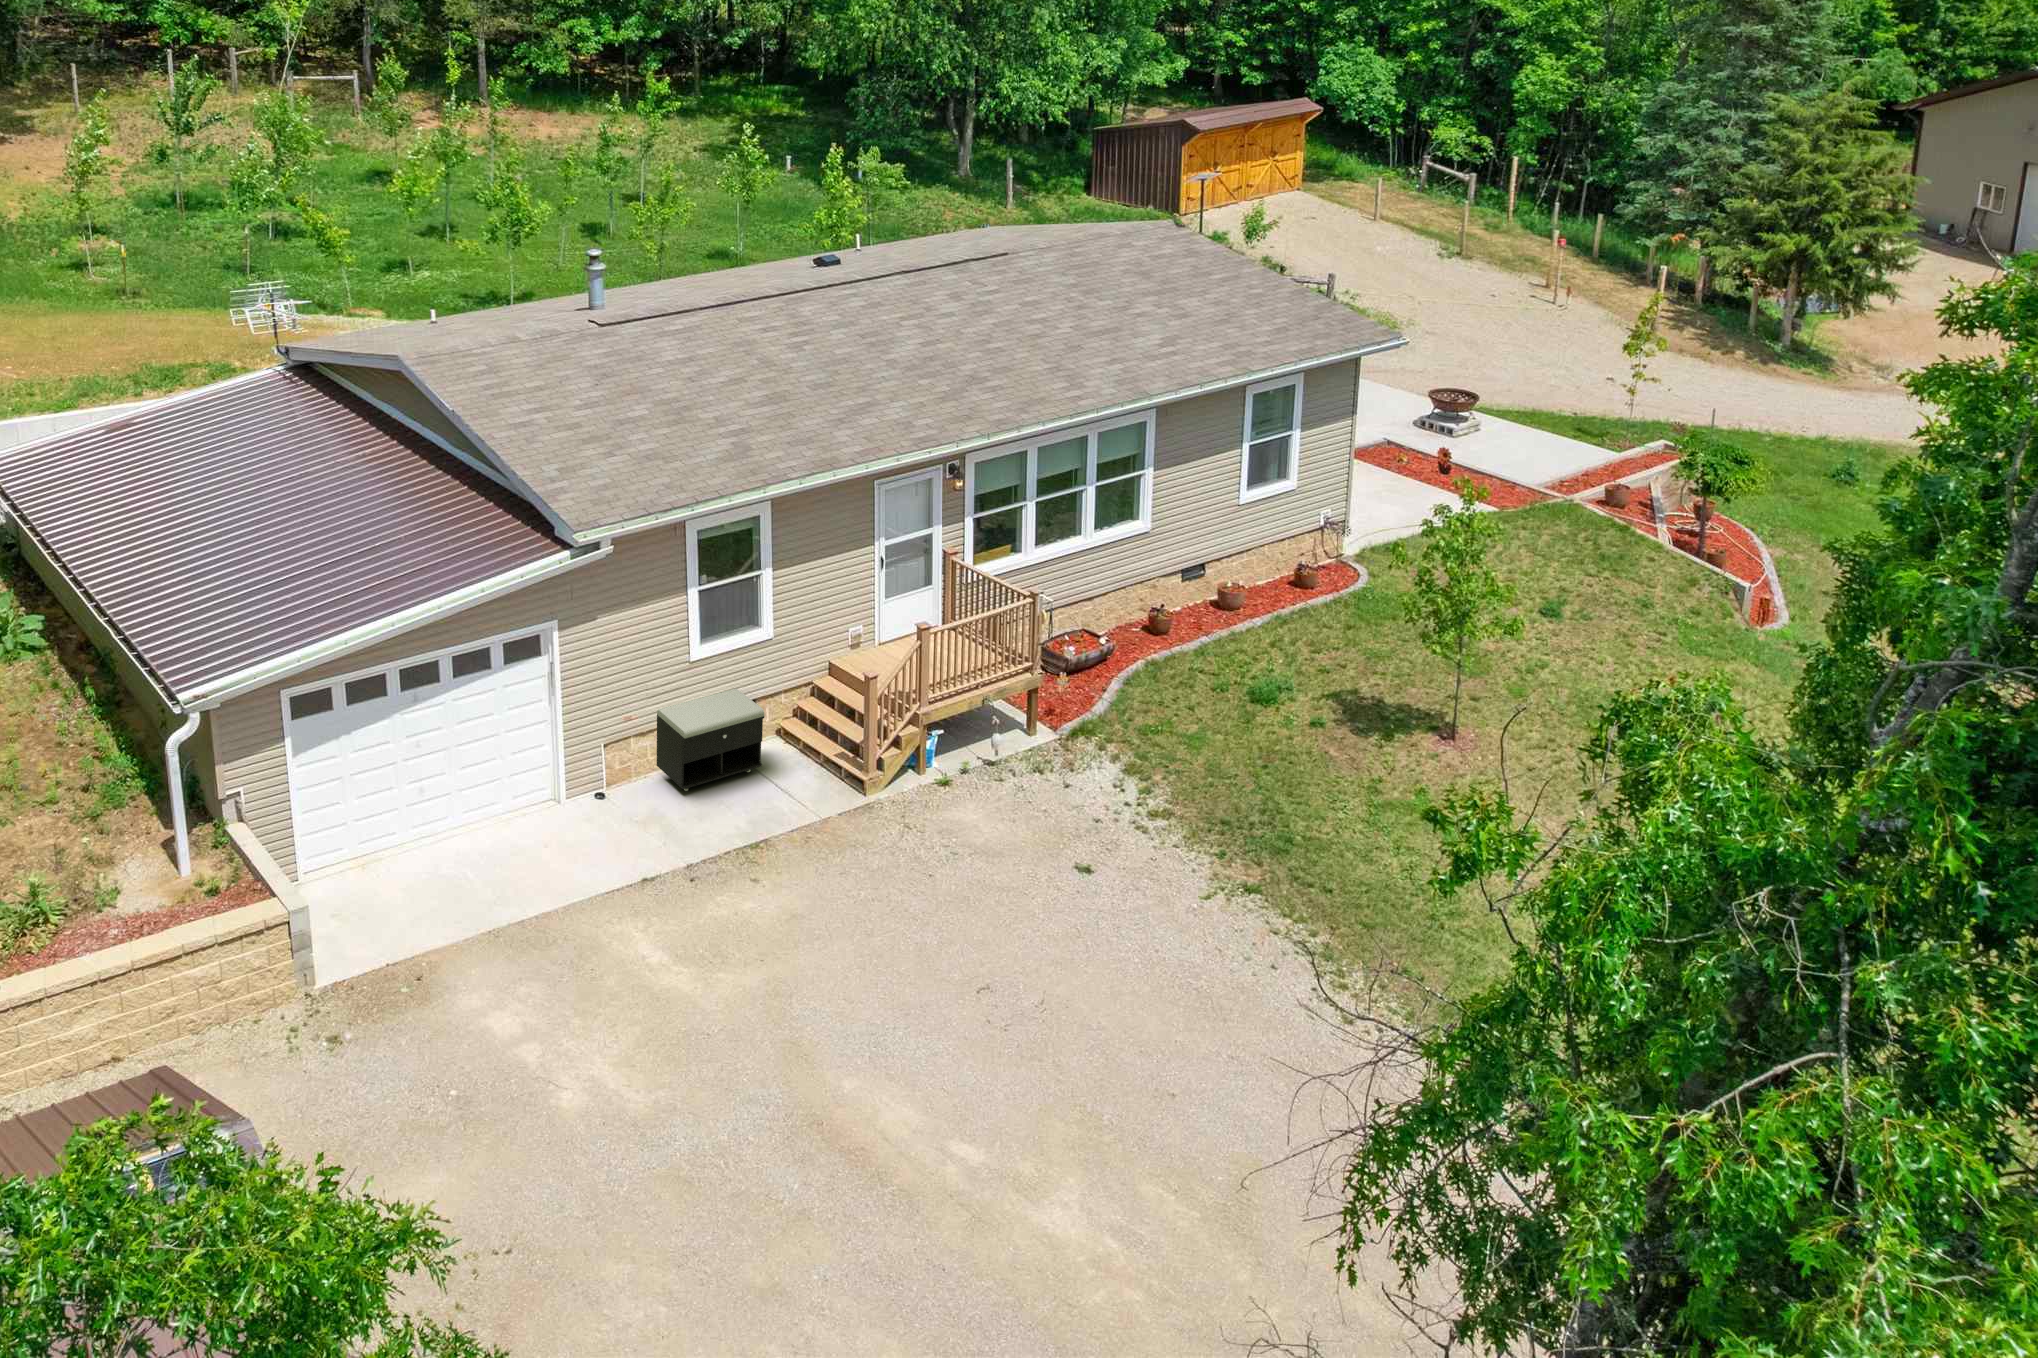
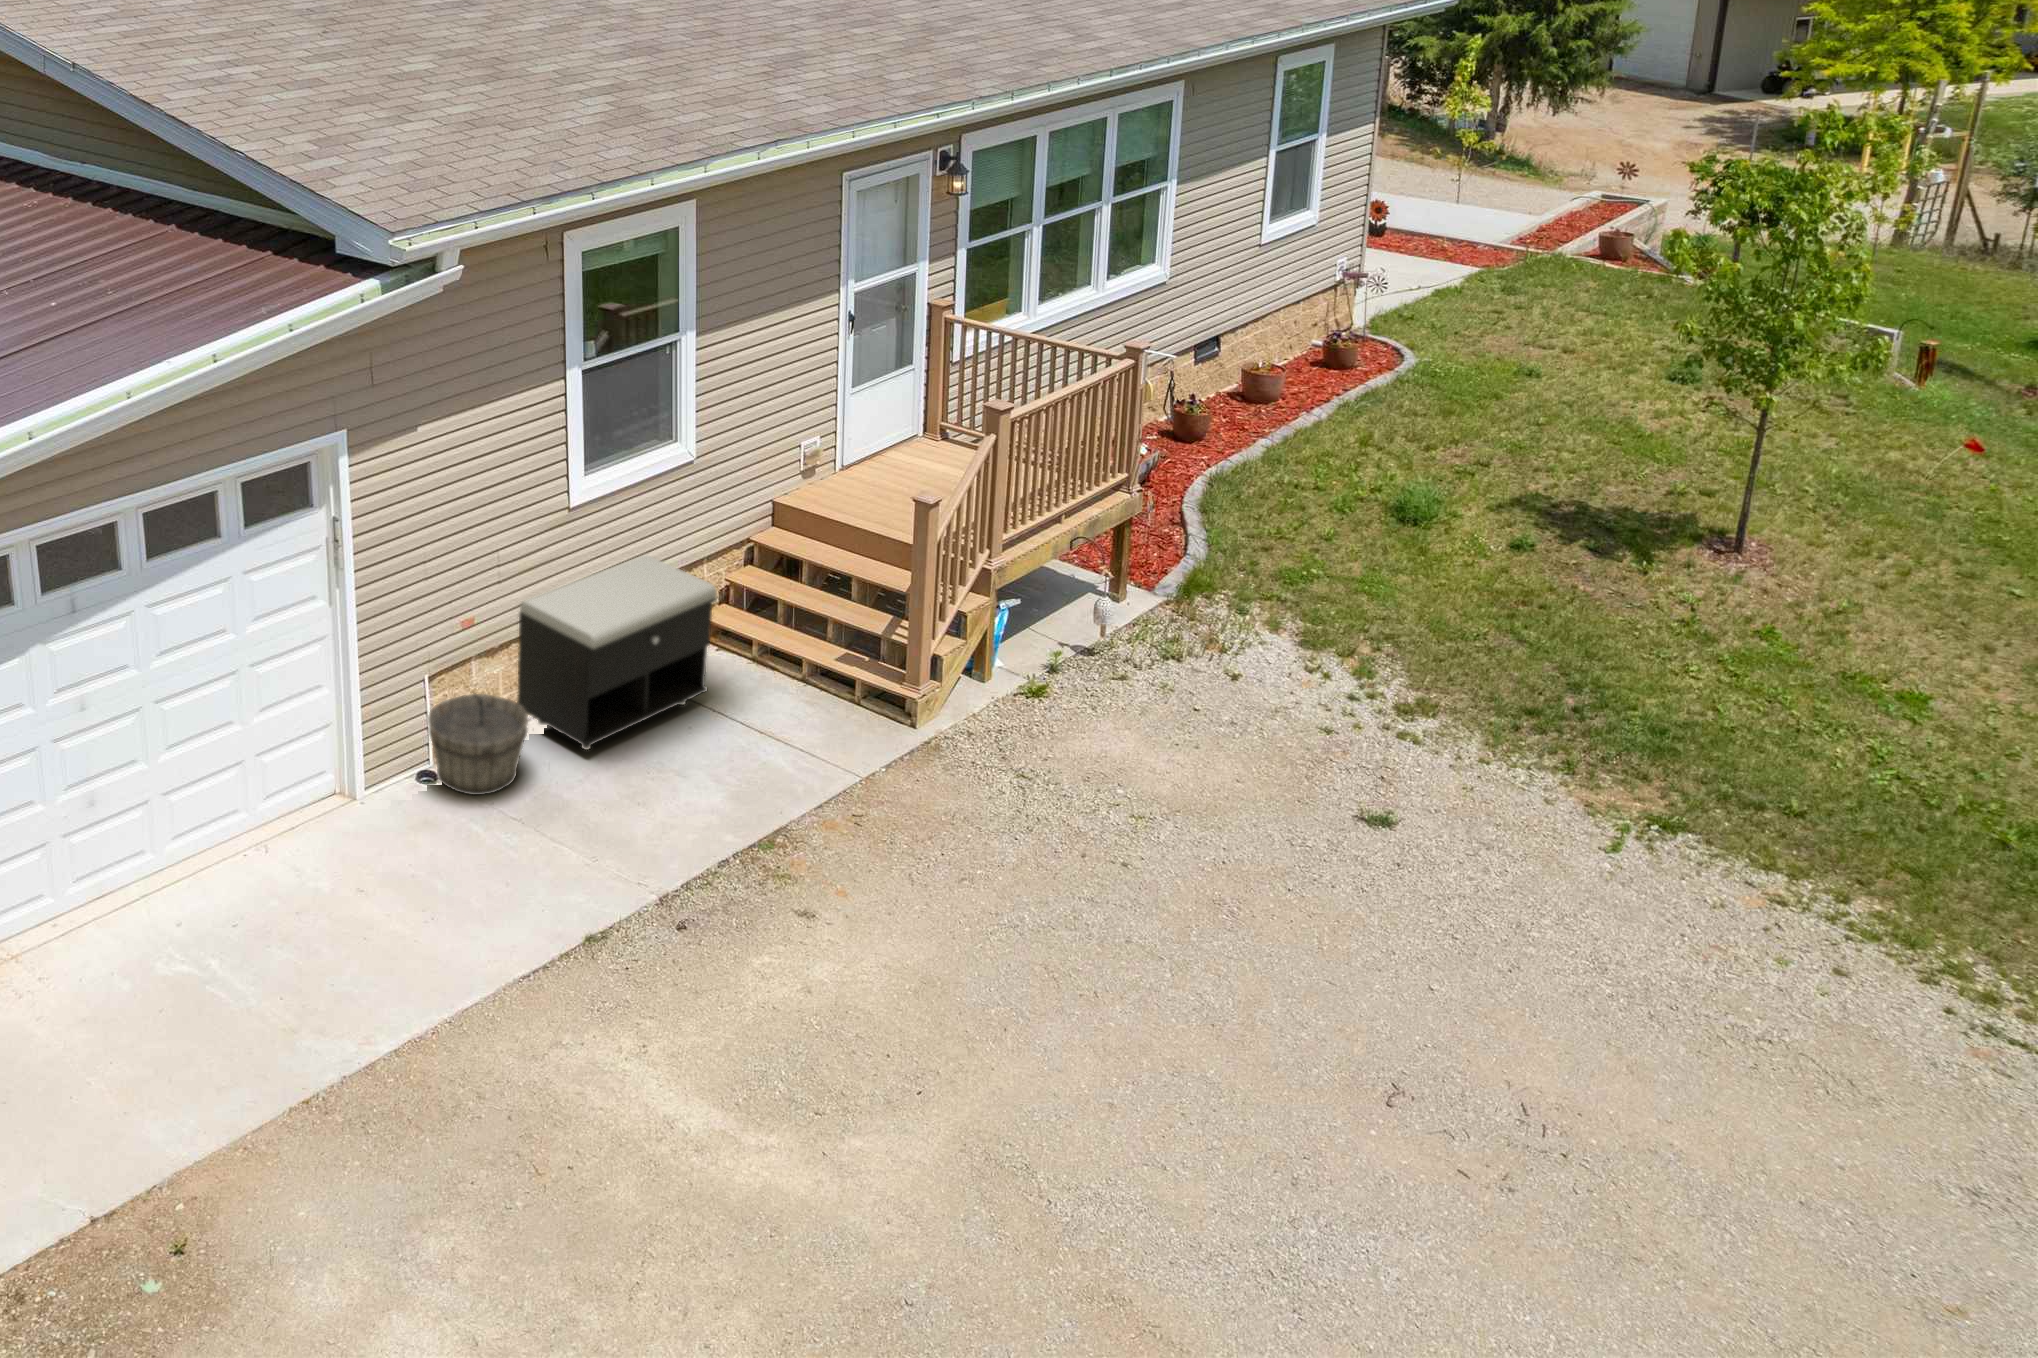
wooden bucket: none [599,756,651,808] -> present [428,694,529,795]

